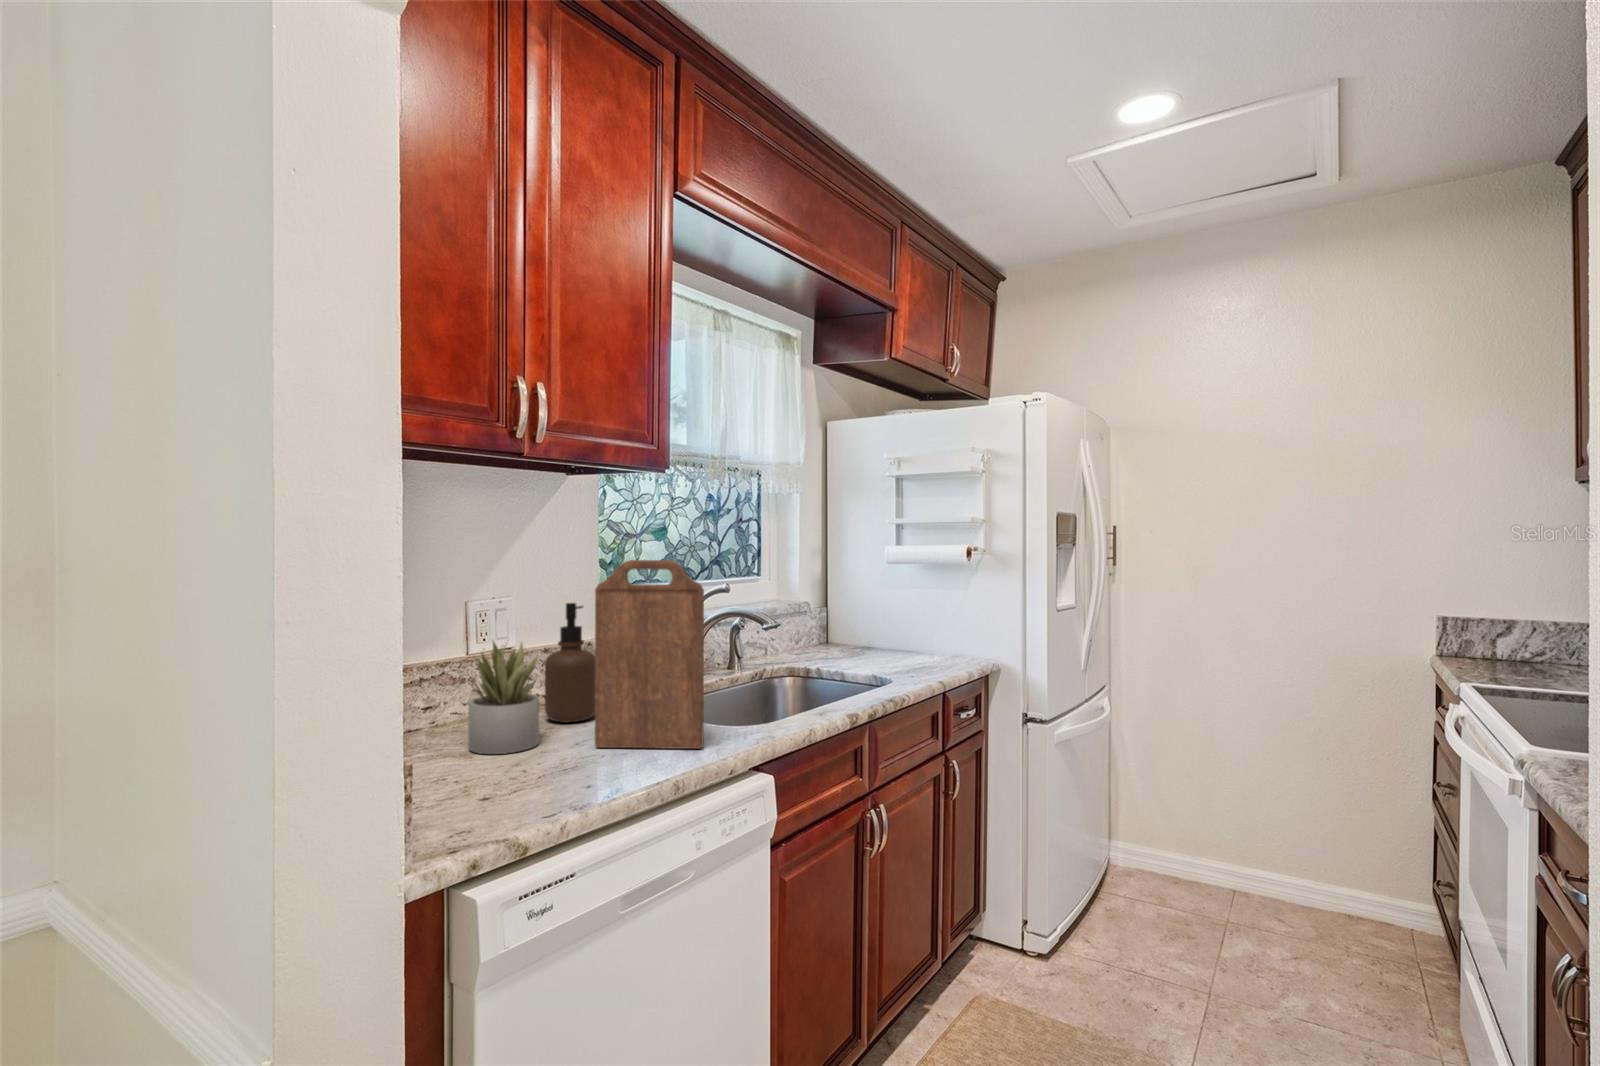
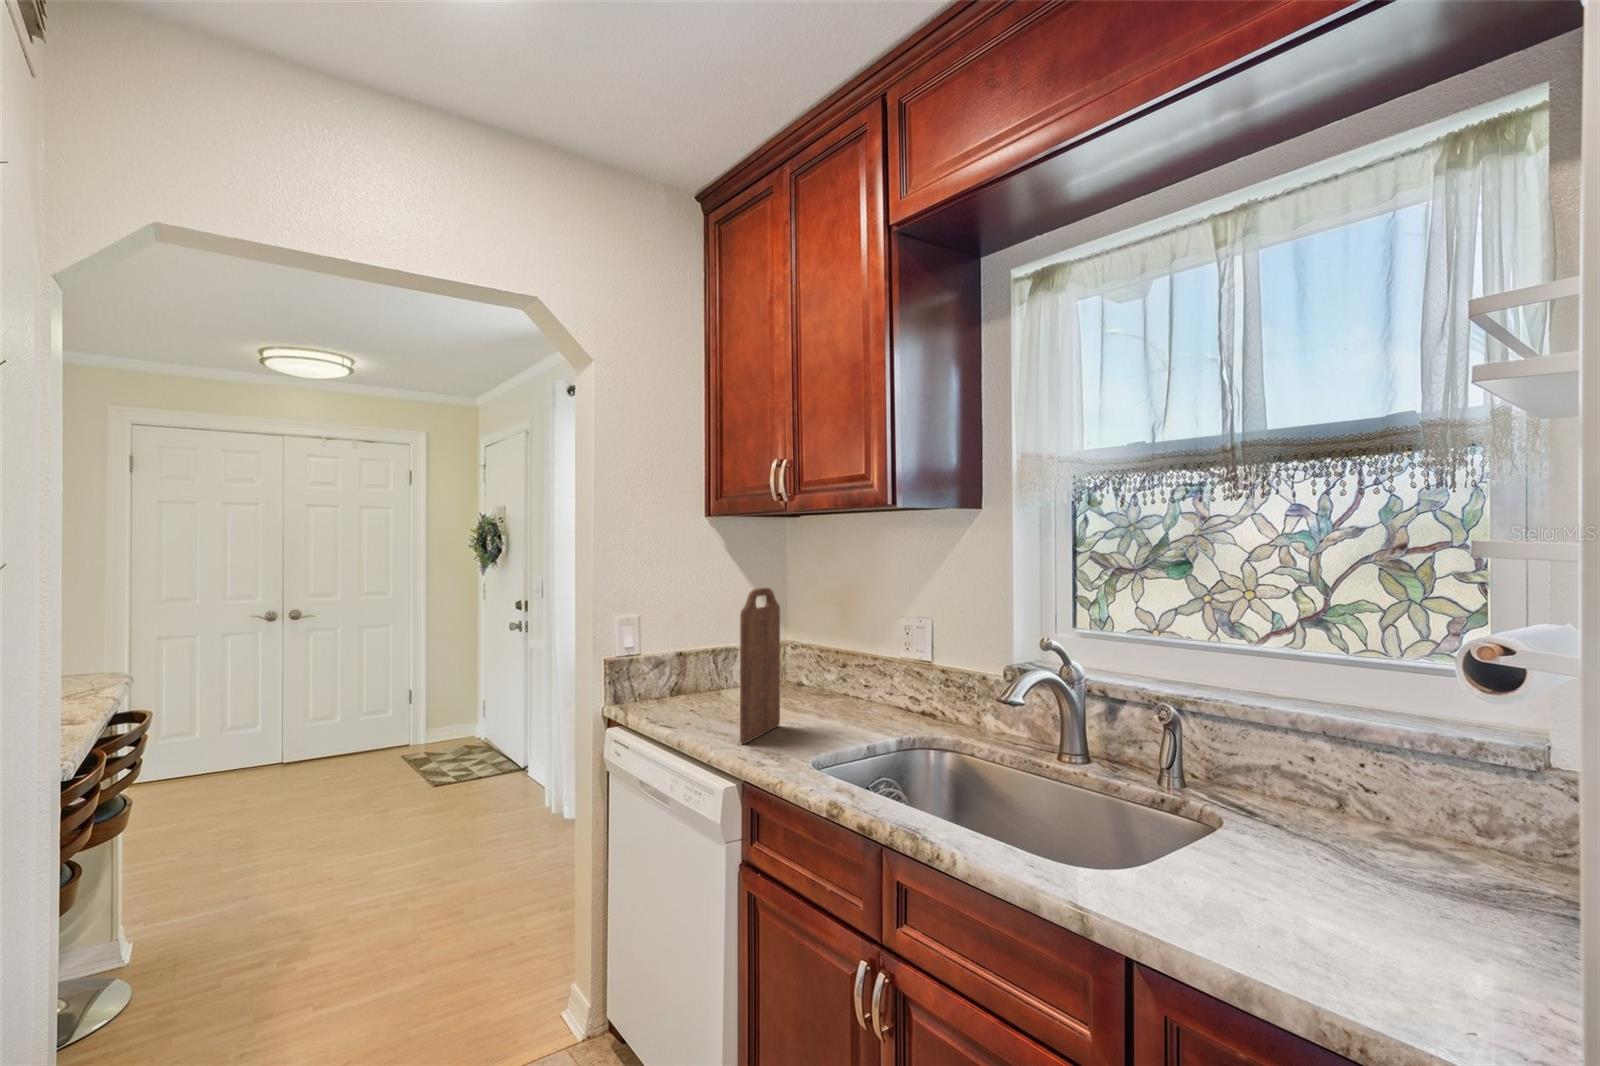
soap dispenser: present [545,603,595,722] -> none [856,625,898,726]
succulent plant: present [468,641,539,754] -> none [779,639,827,717]

